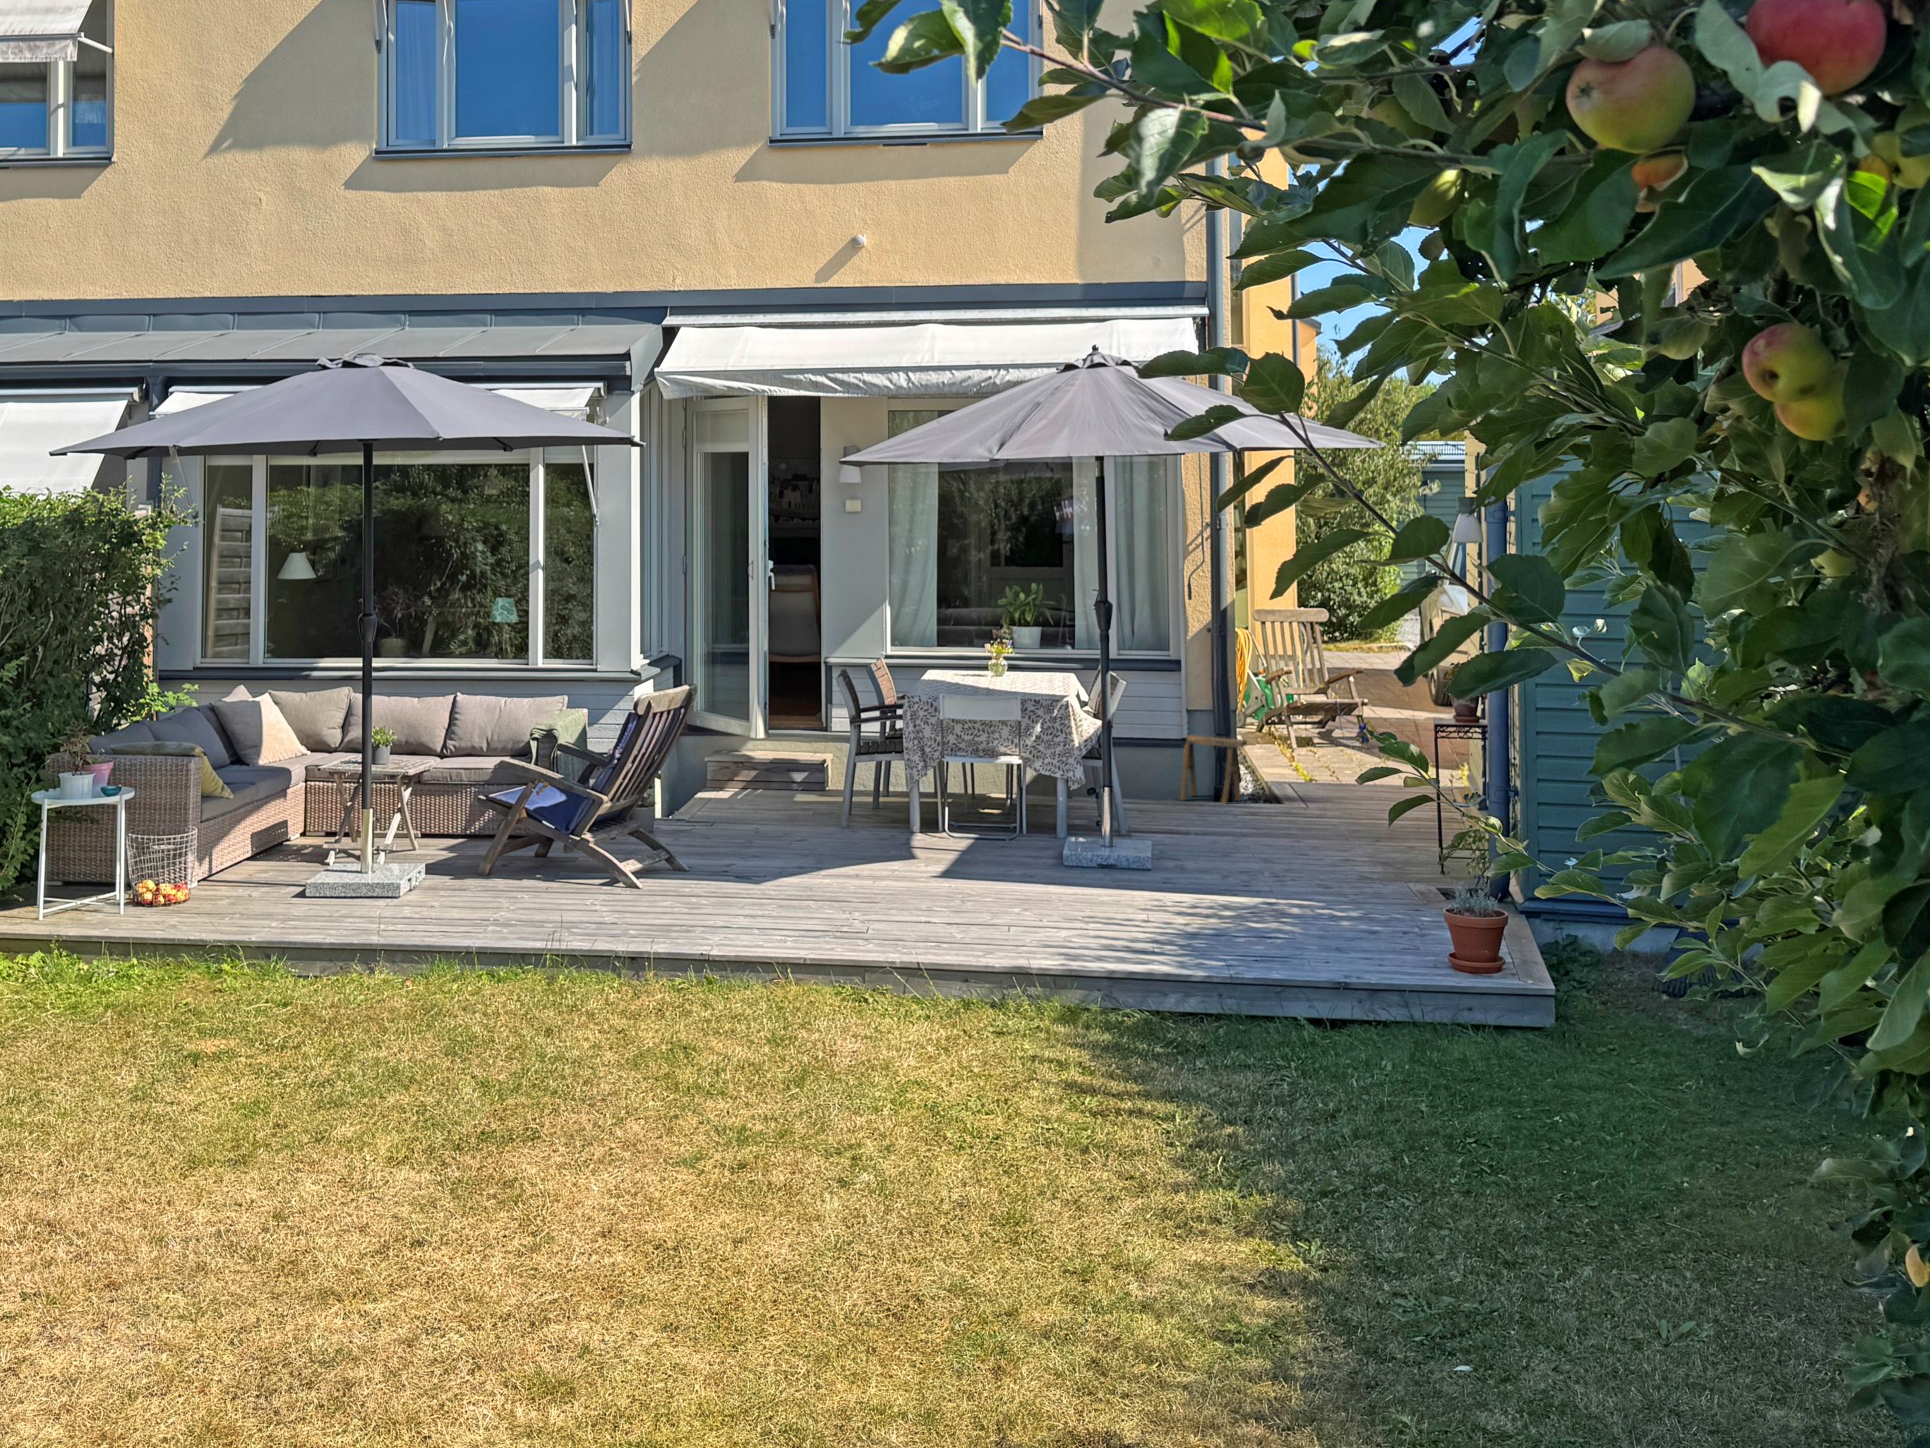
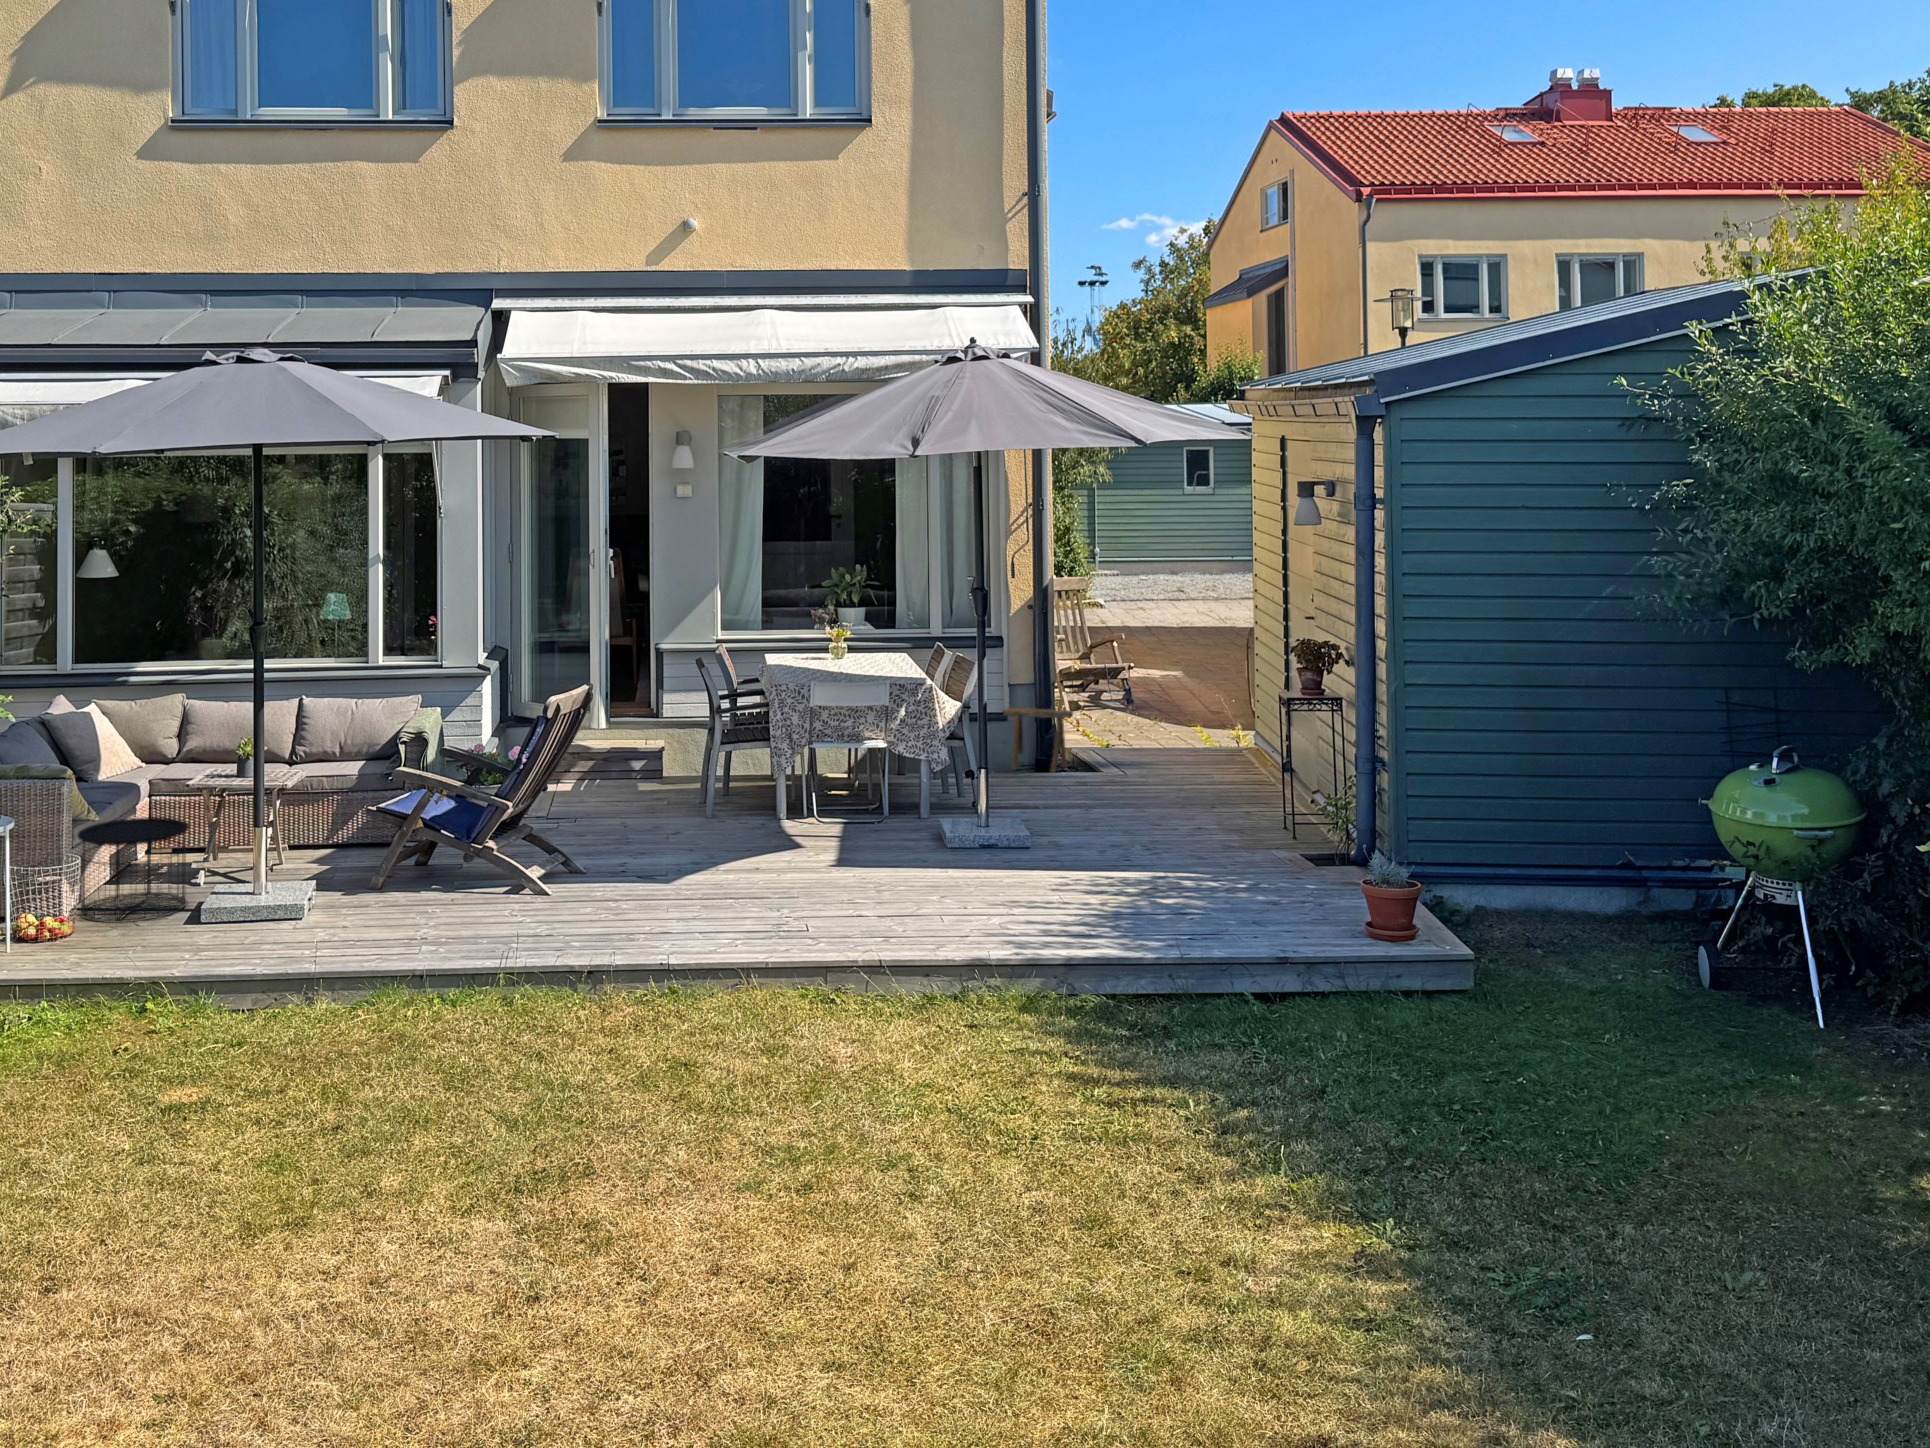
side table: none [201,799,304,896] -> present [78,817,189,923]

